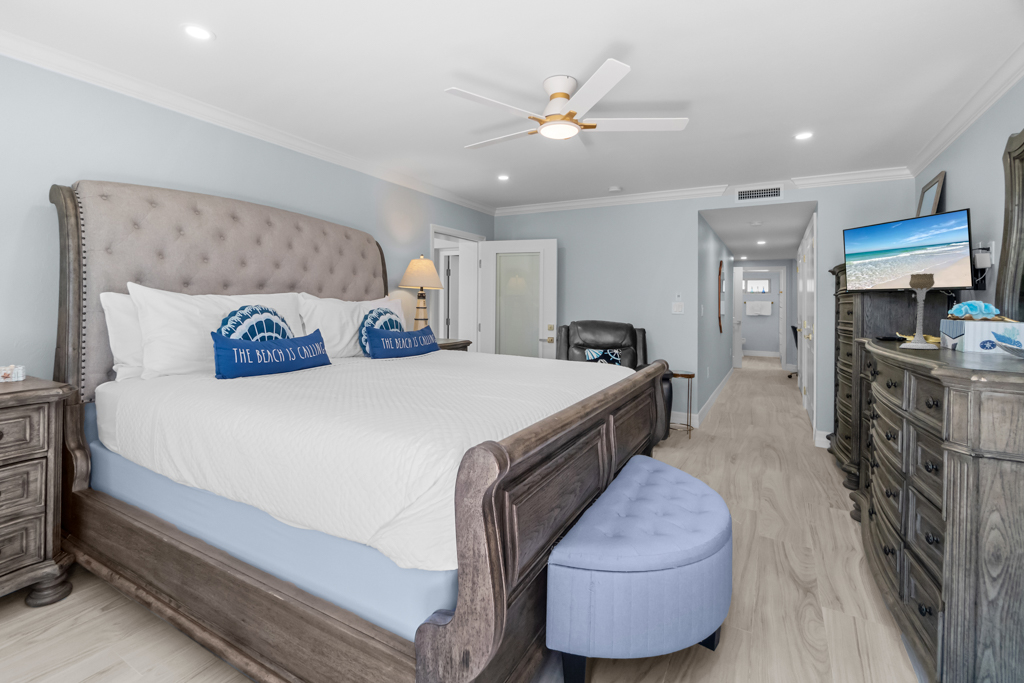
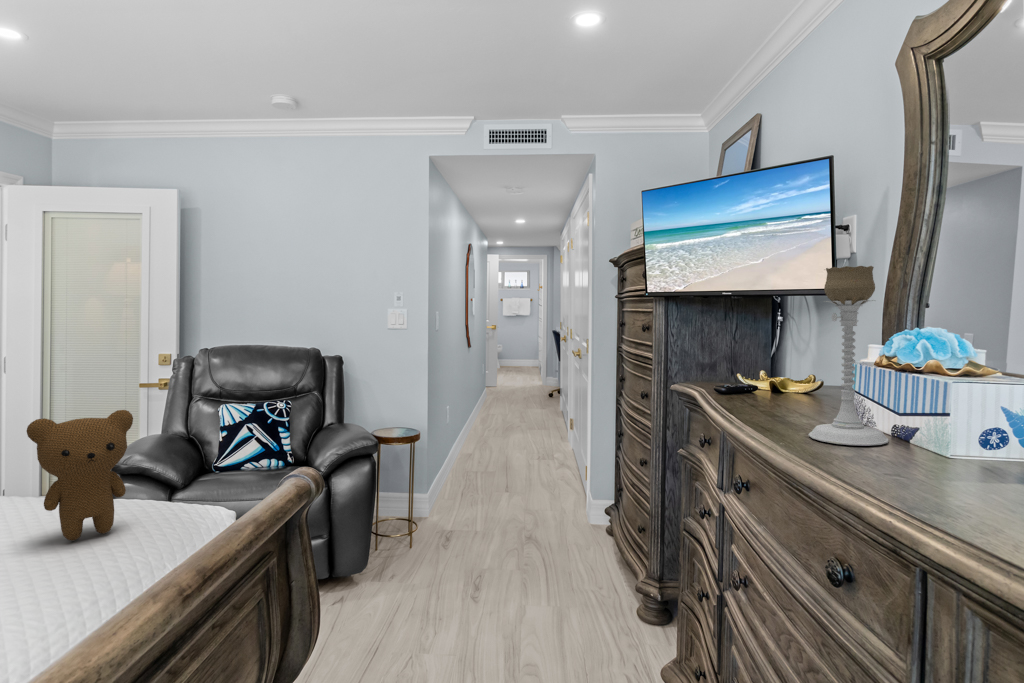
teddy bear: none [583,327,610,369] -> present [27,410,133,541]

